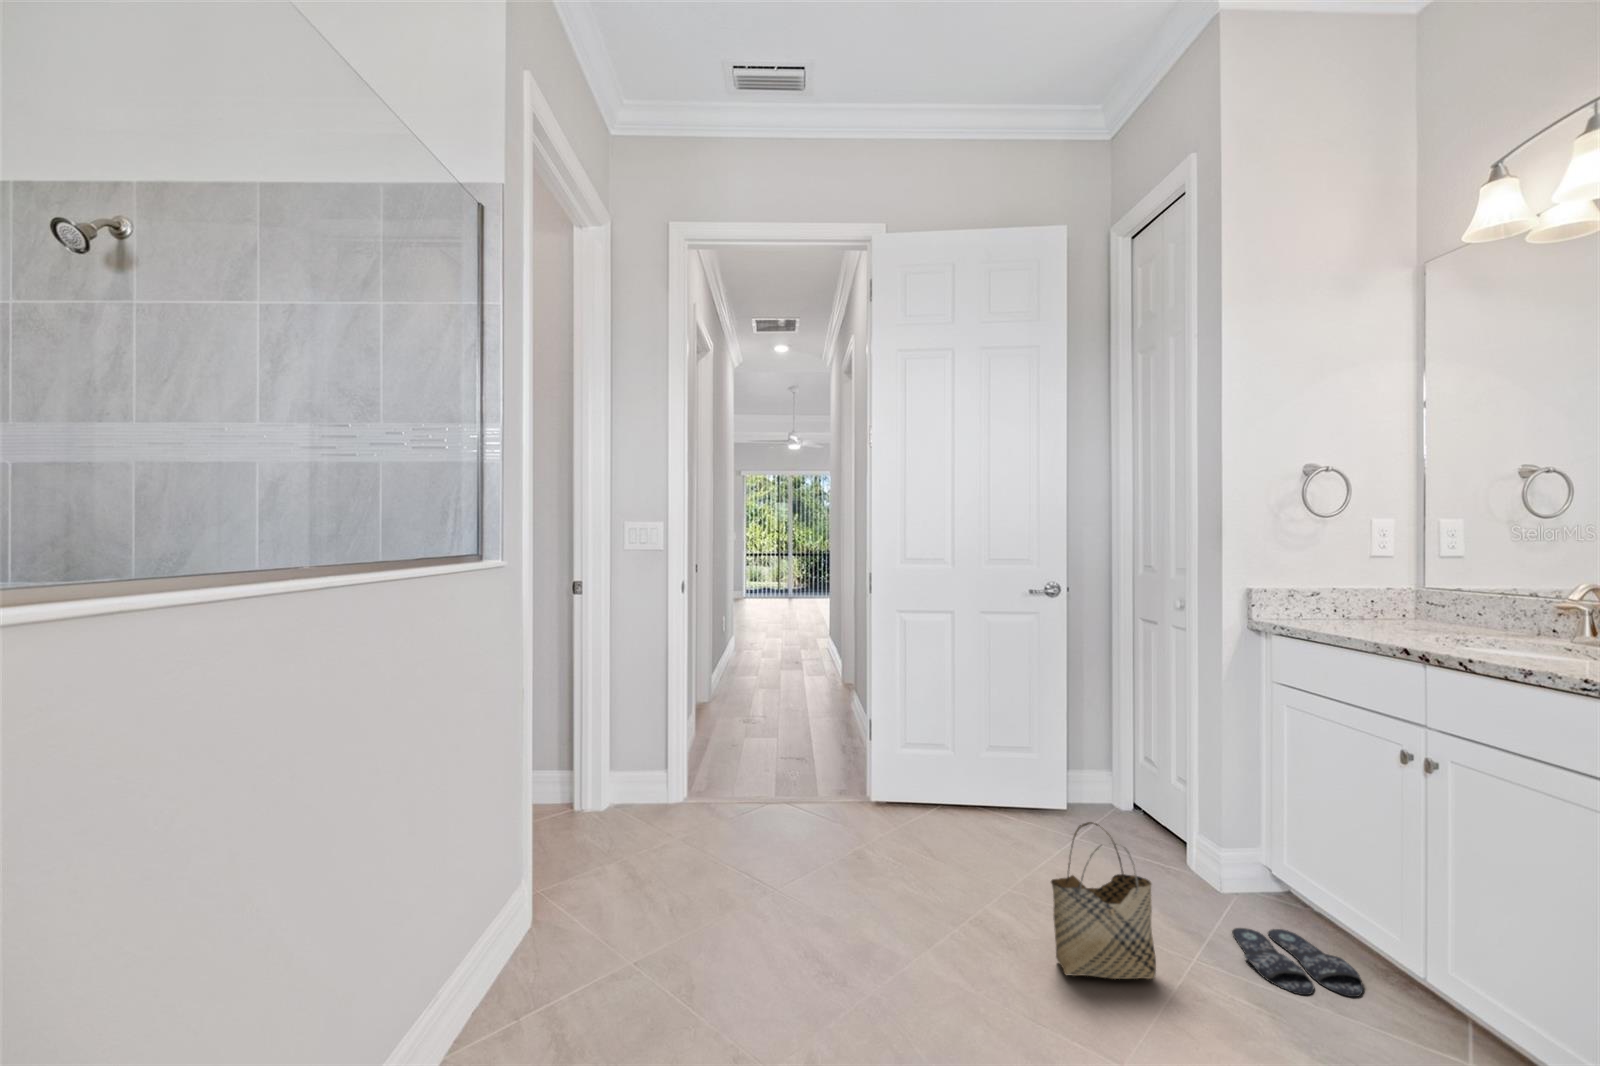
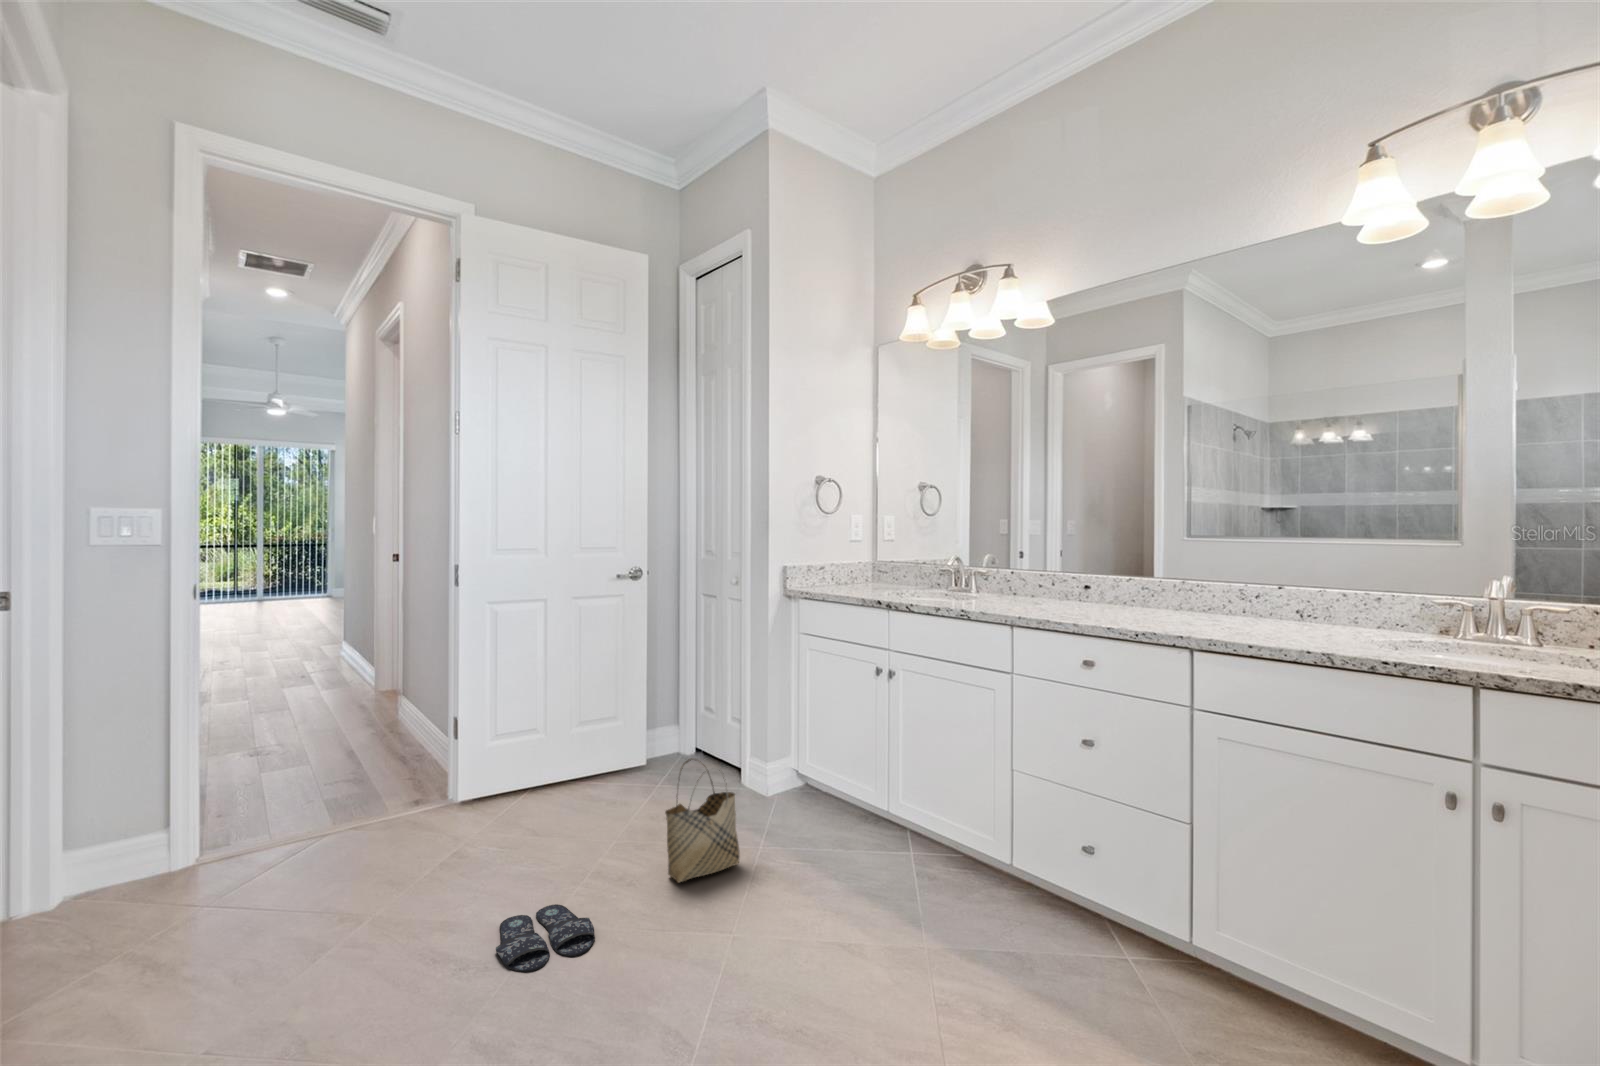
slippers: present [1232,928,1363,997] -> present [496,904,595,972]

